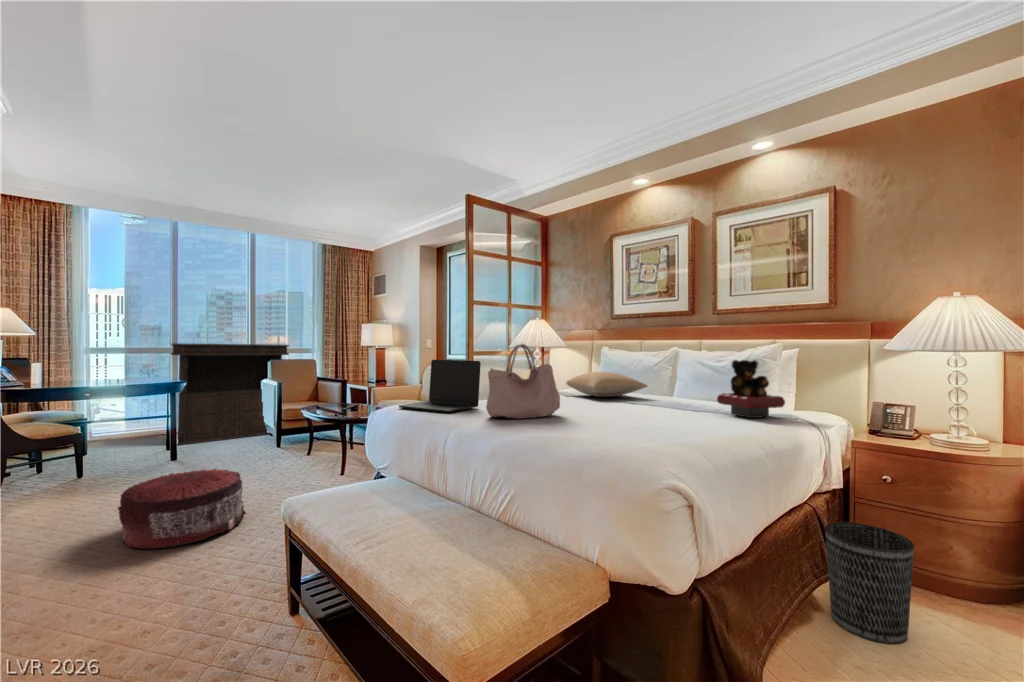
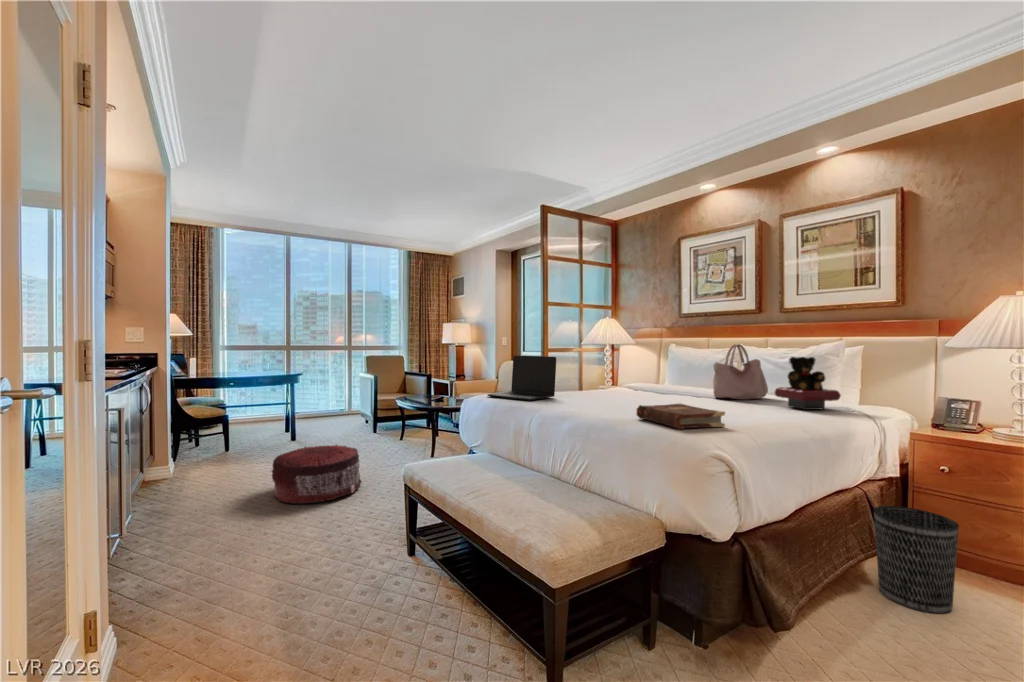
console table: present [171,343,289,445] -> none [288,342,381,428]
handbag: present [486,344,560,419] -> present [713,344,768,400]
pillow: present [566,372,647,397] -> none [634,368,712,391]
book: none [572,415,676,450] -> present [637,403,725,429]

